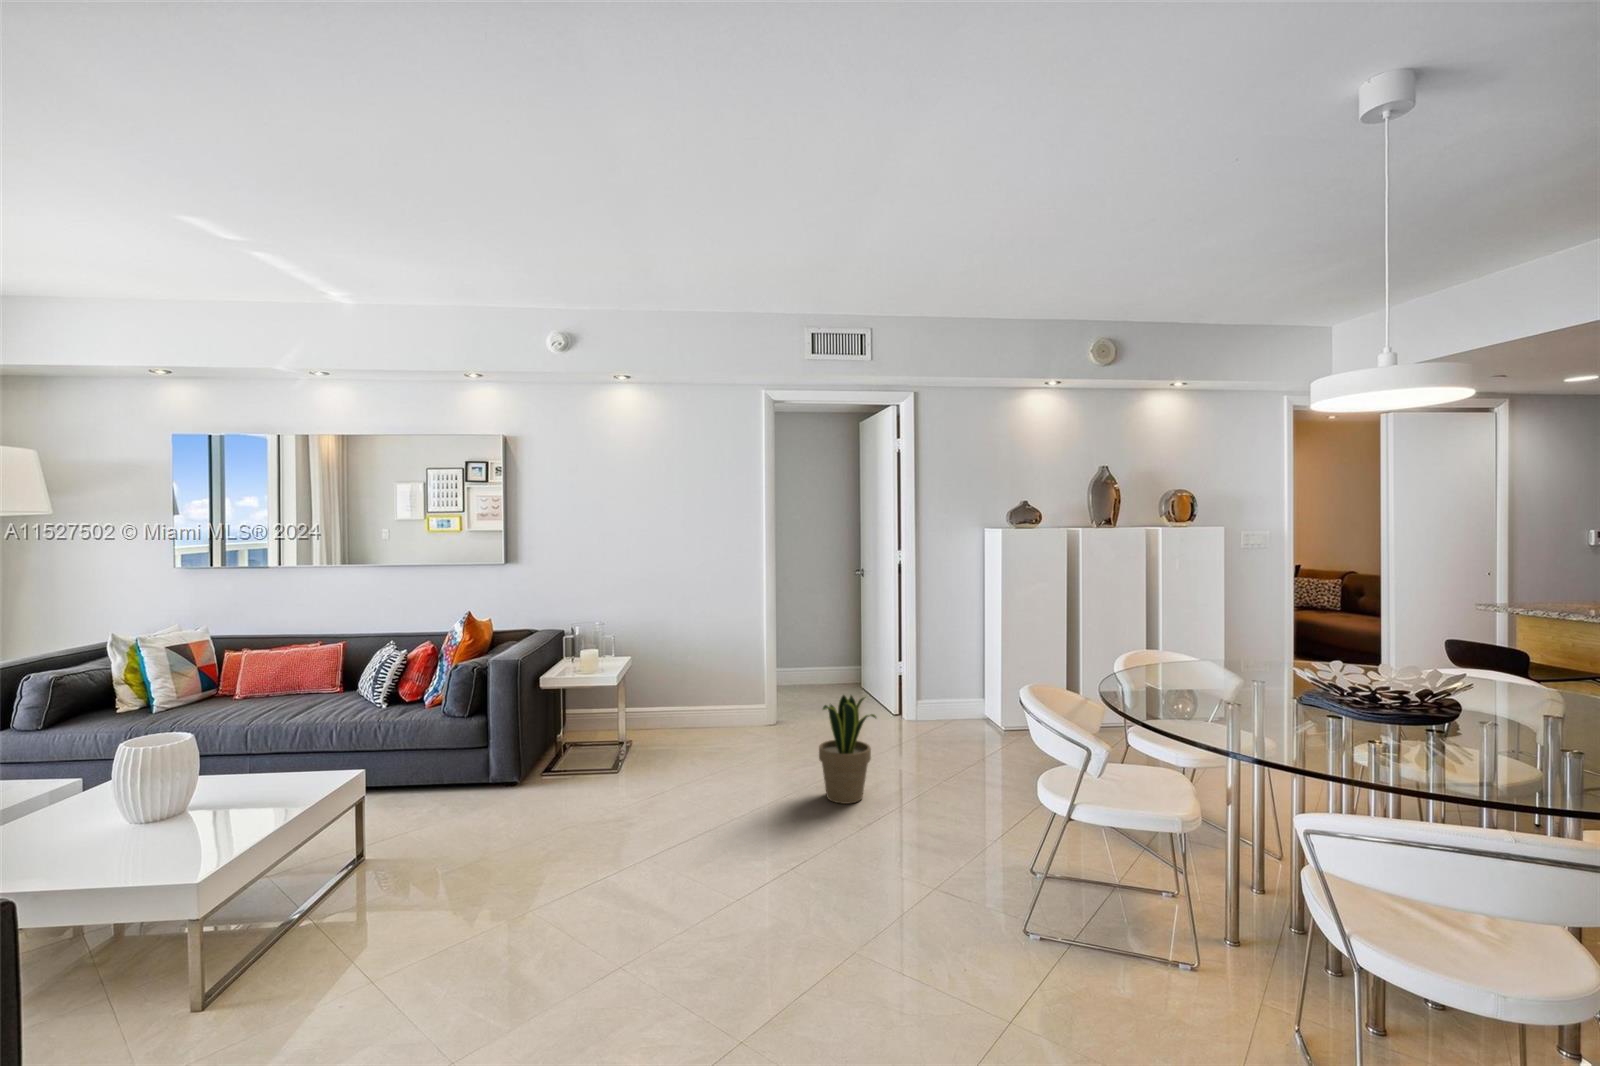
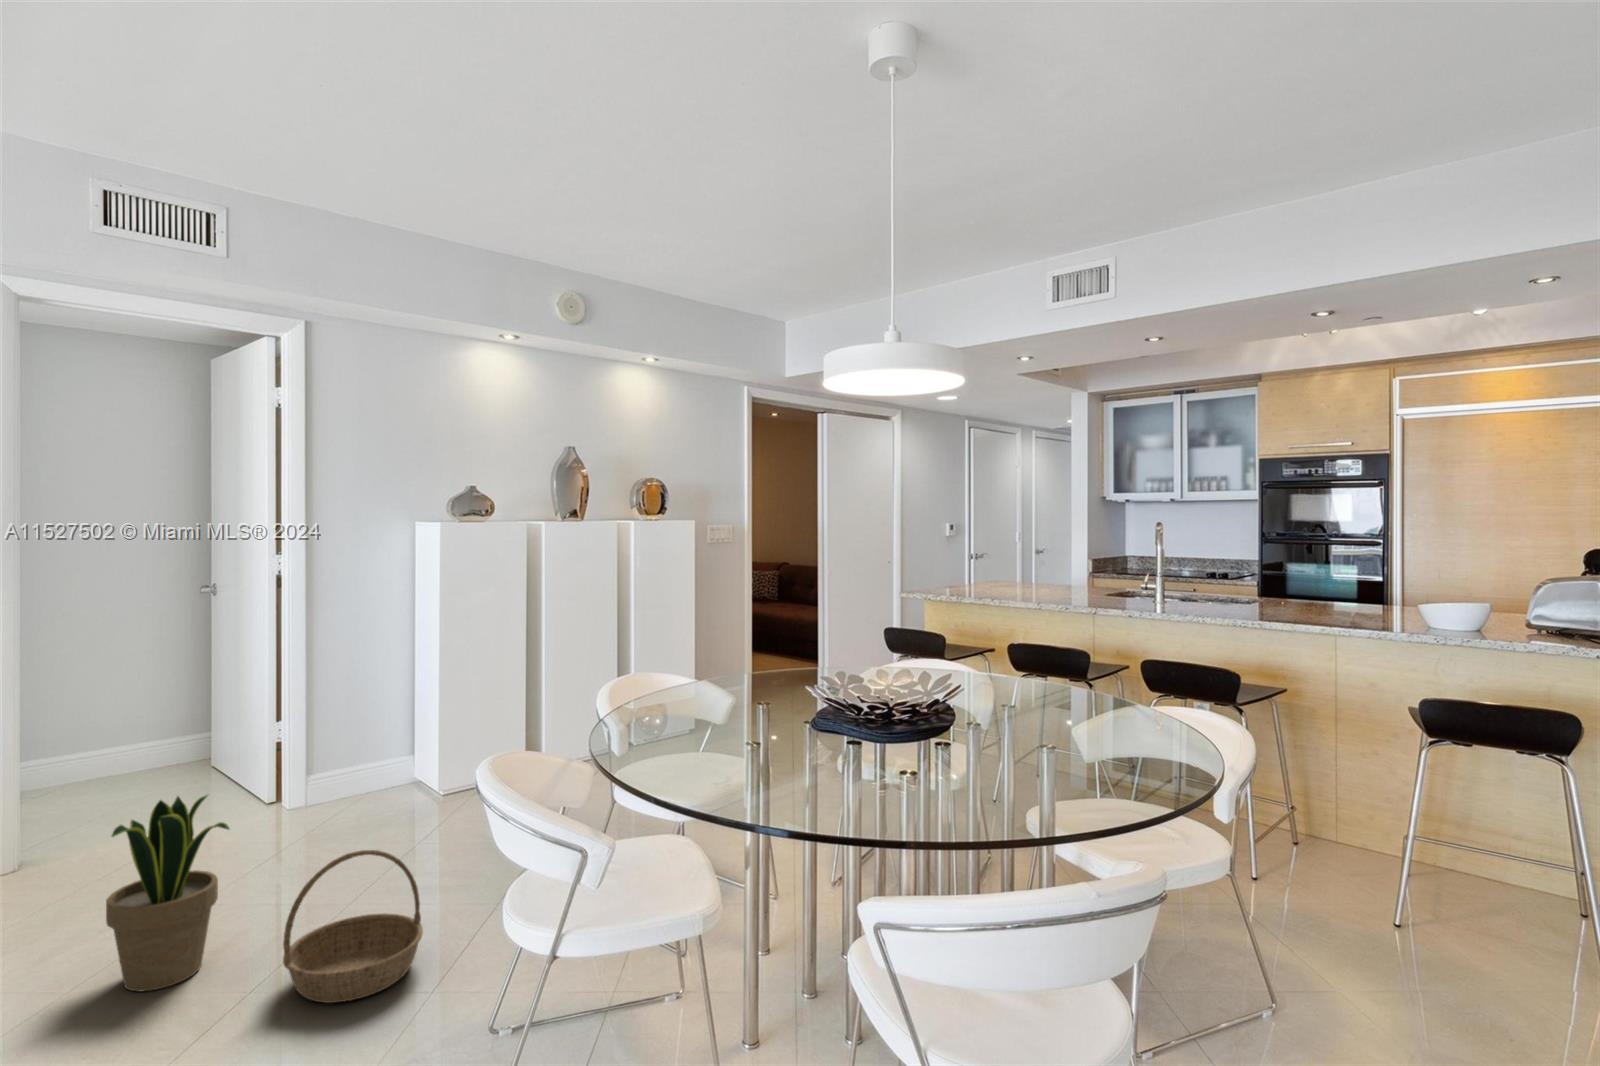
basket: none [905,746,986,839] -> present [283,850,423,1003]

